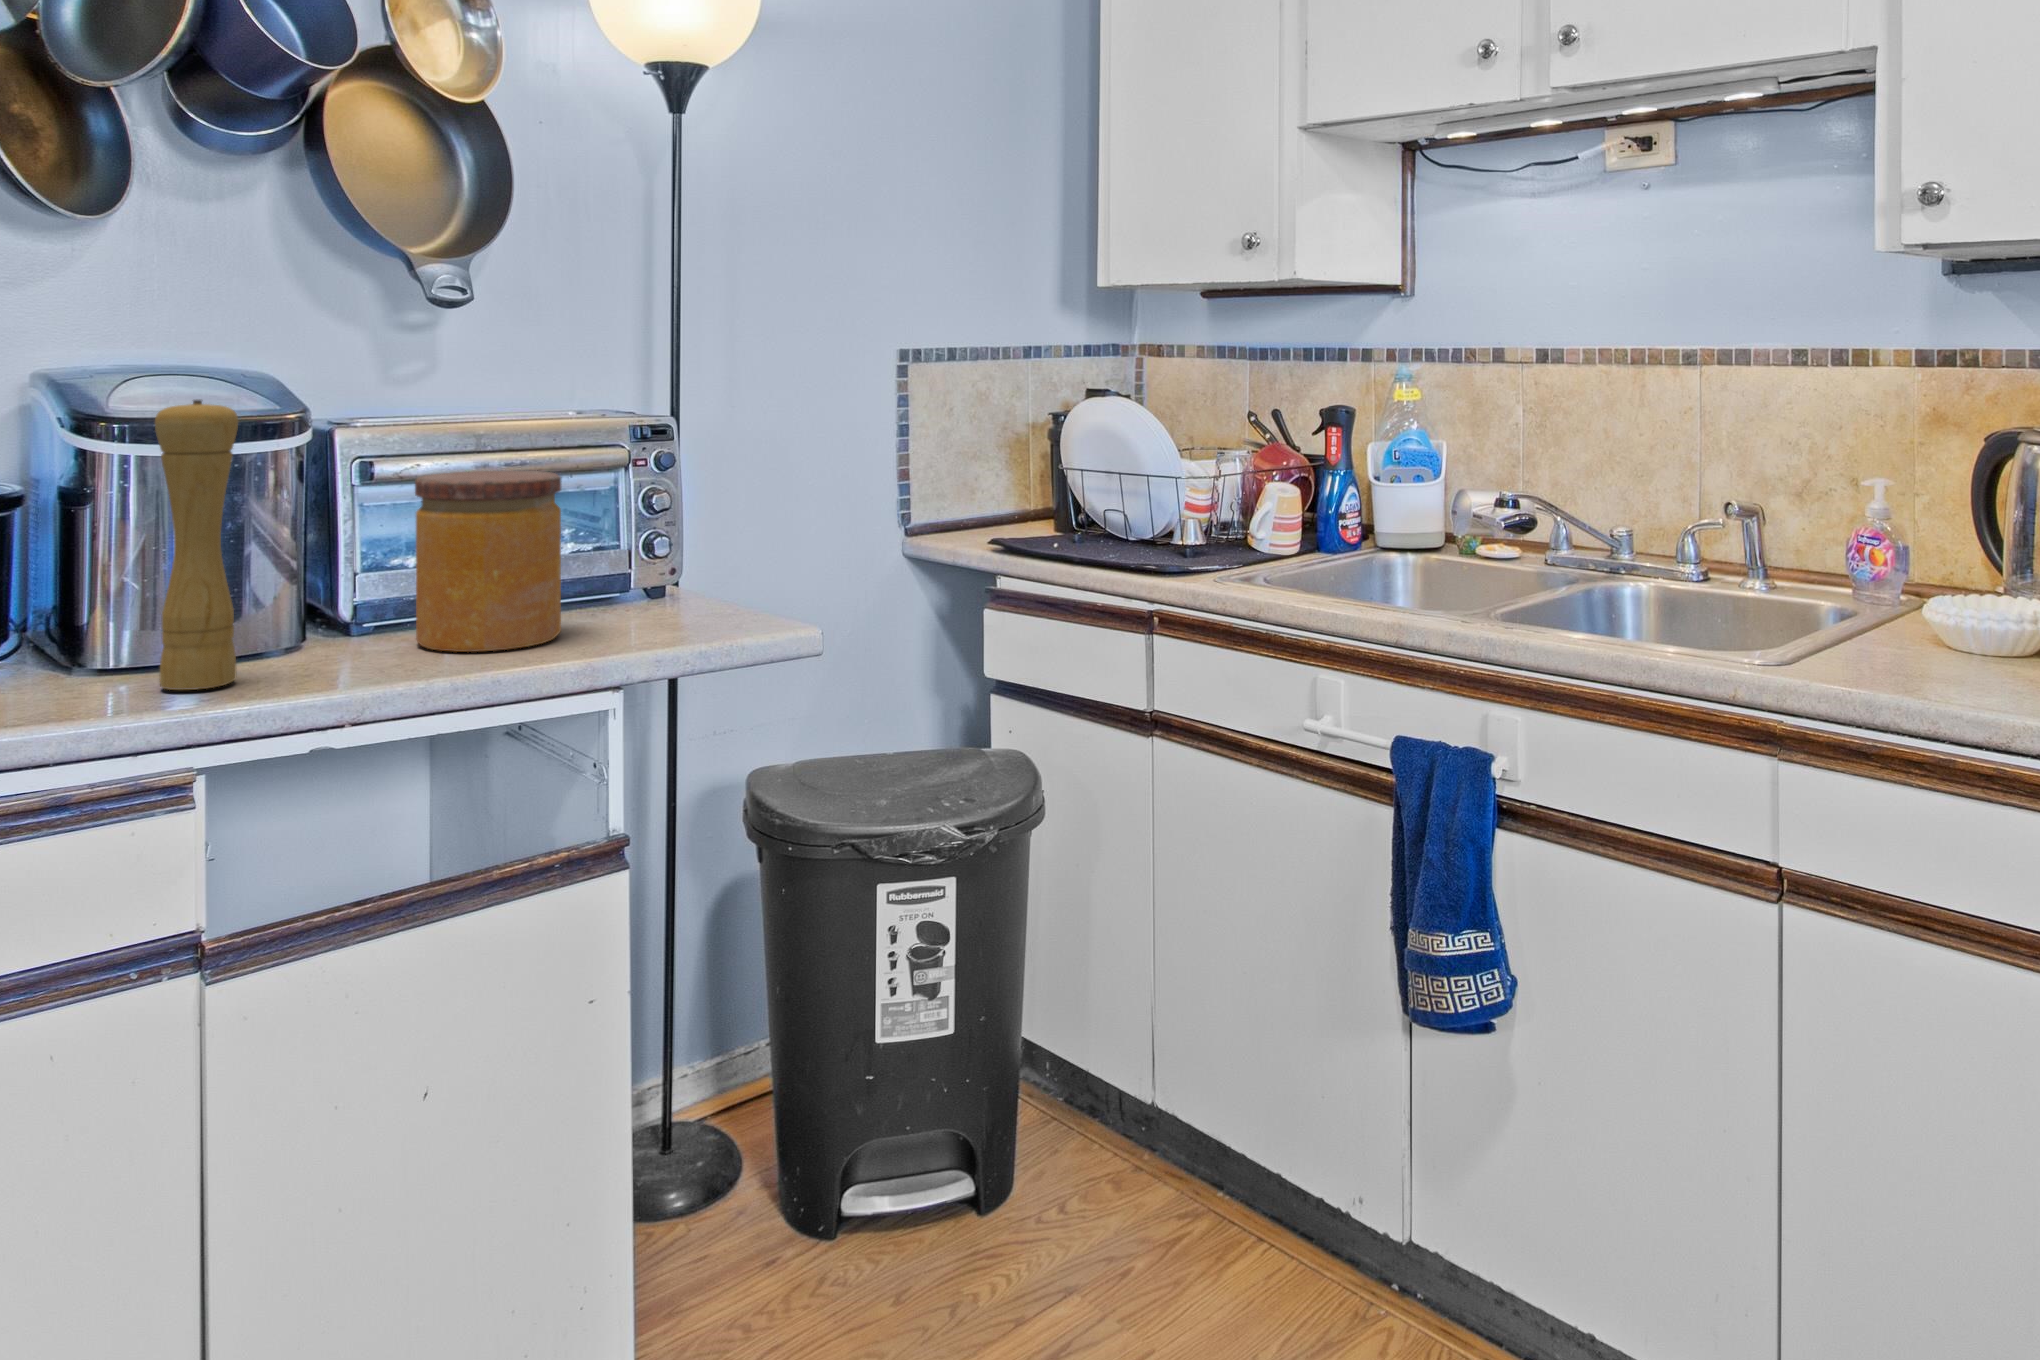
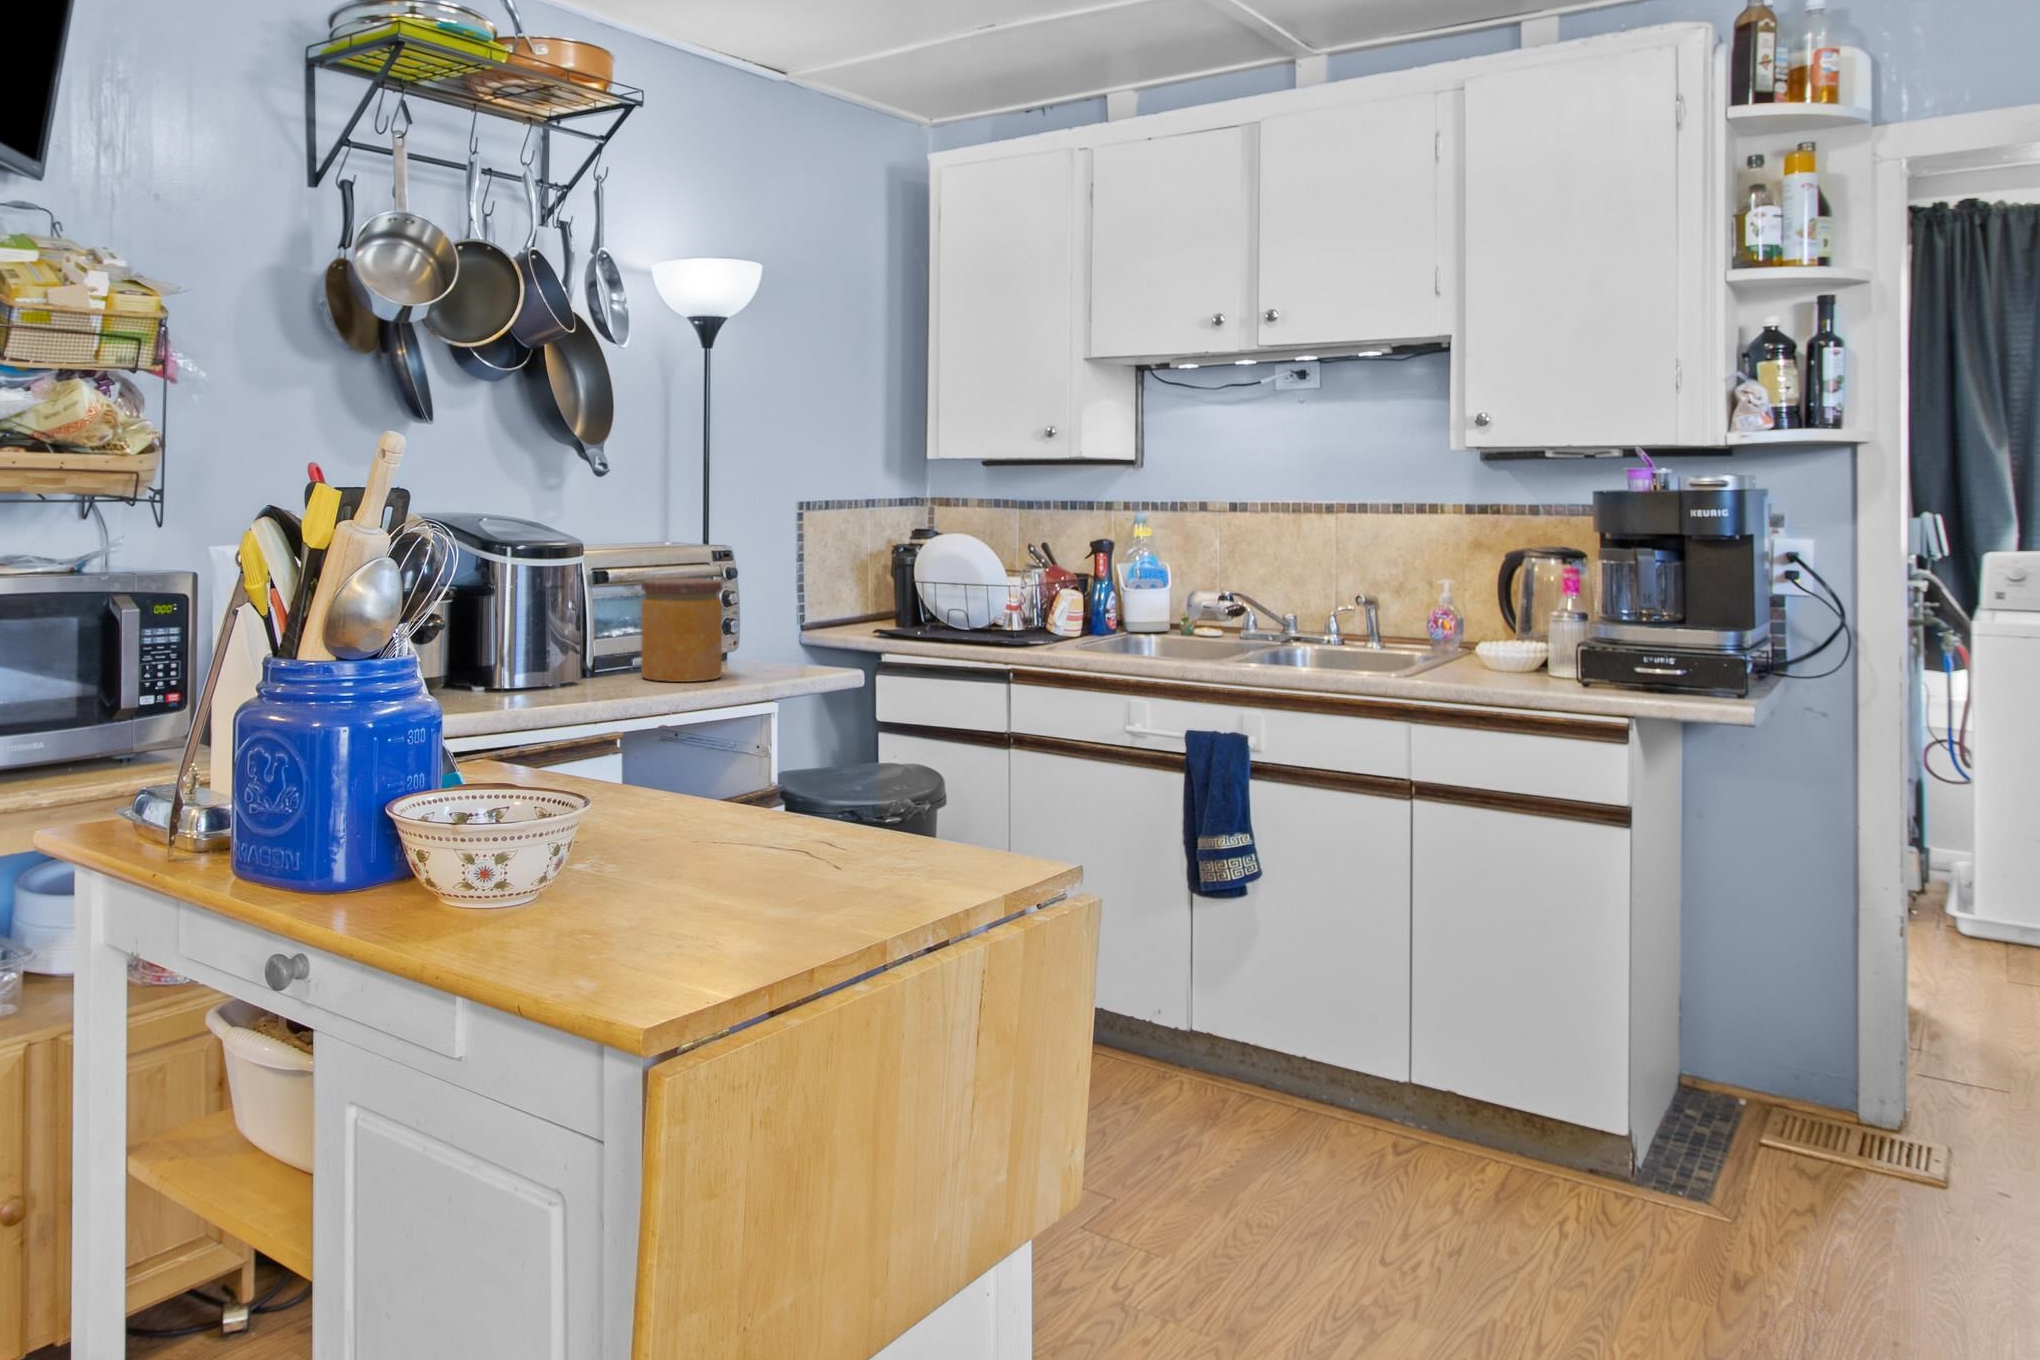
pepper mill: present [155,399,238,690] -> none [560,535,600,696]

